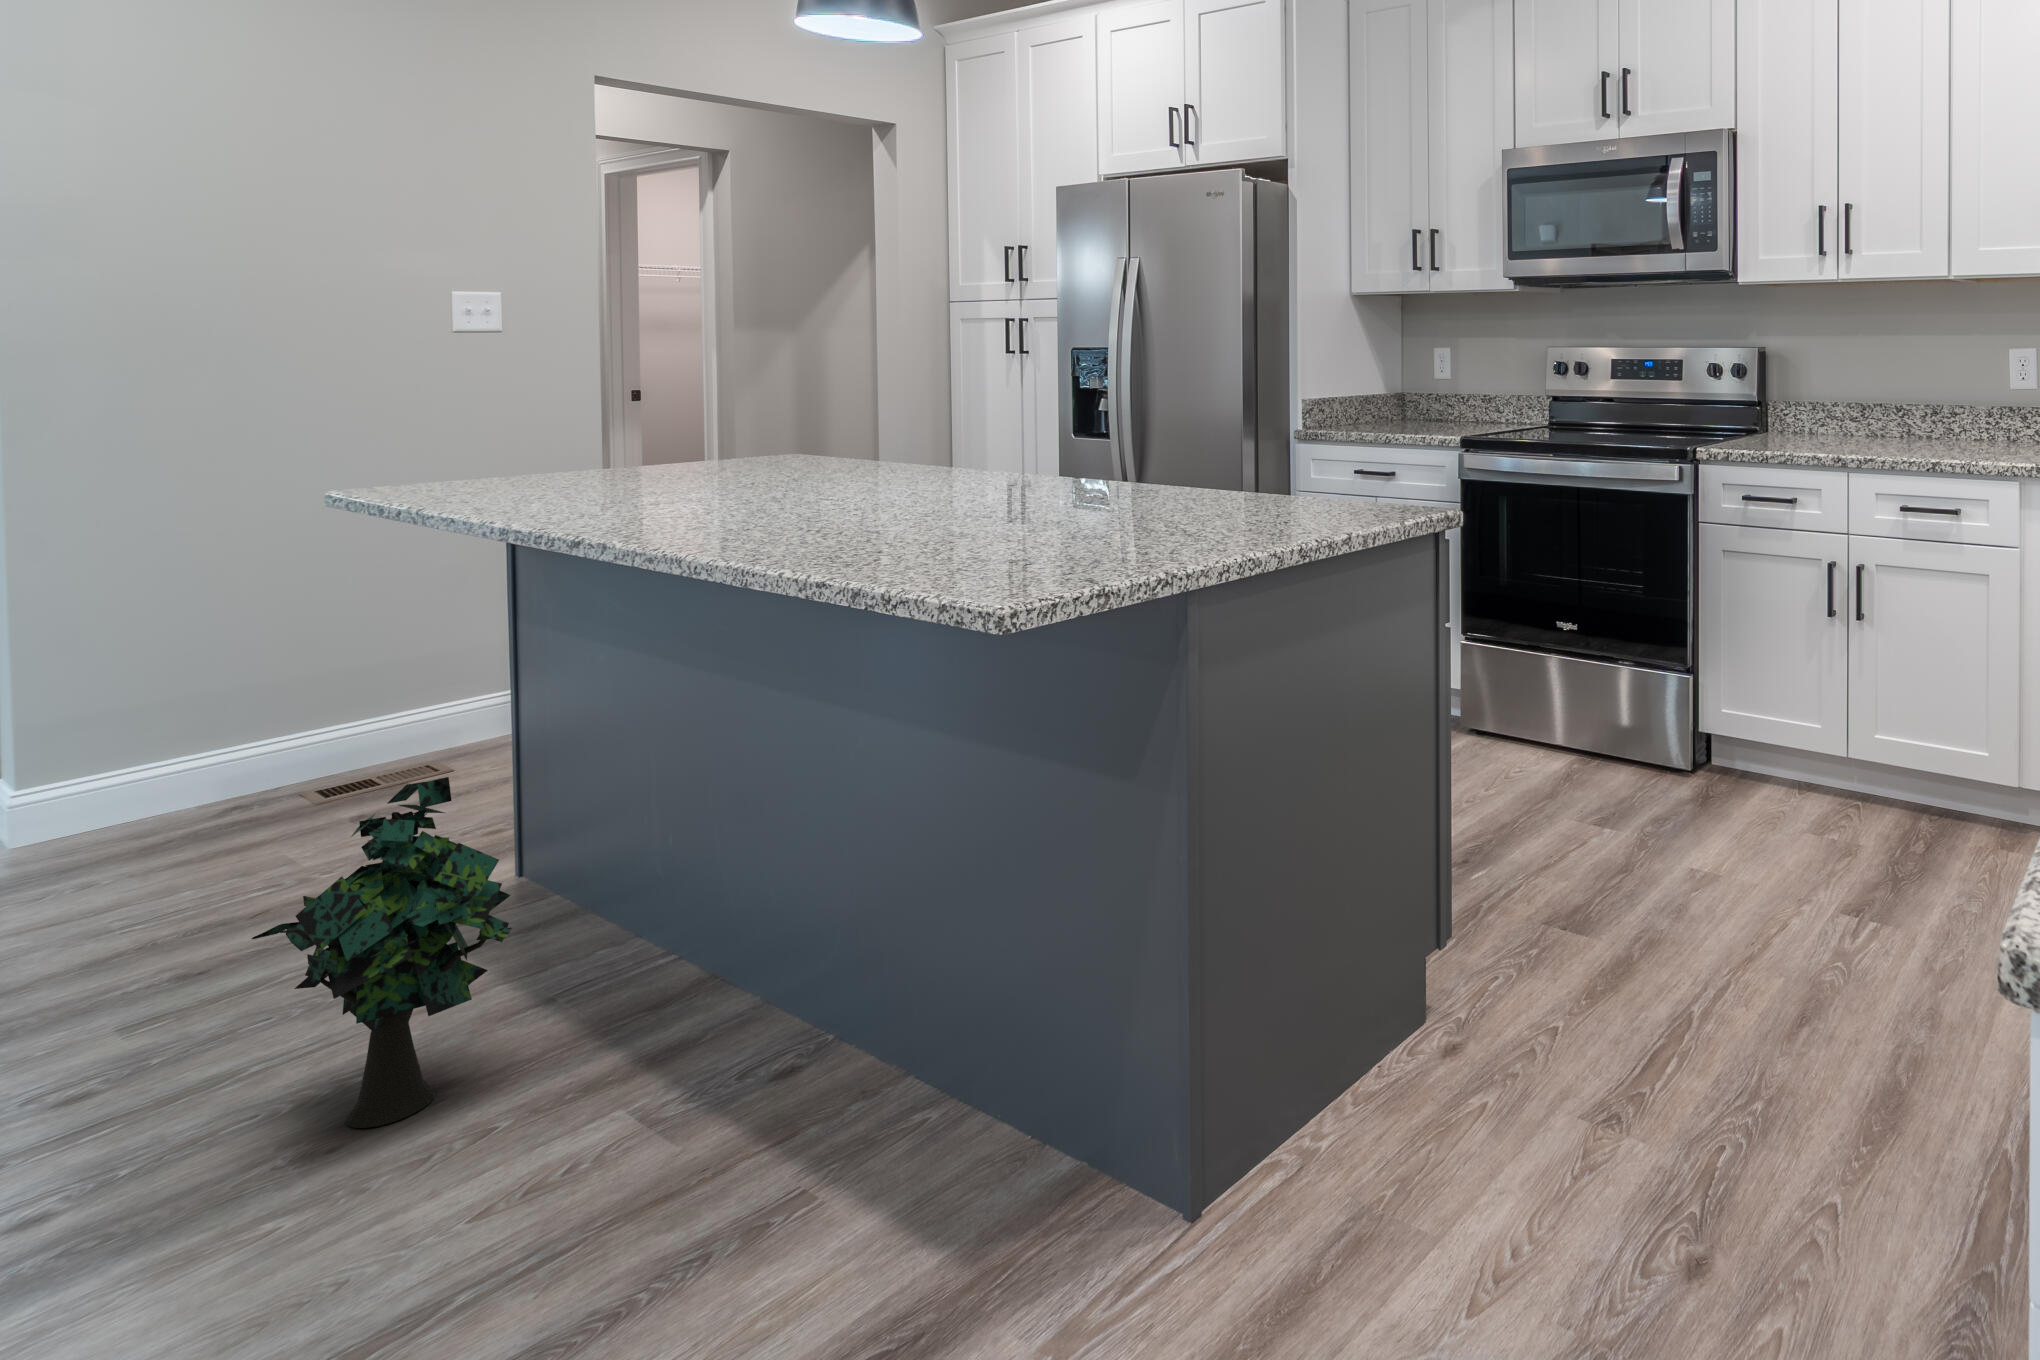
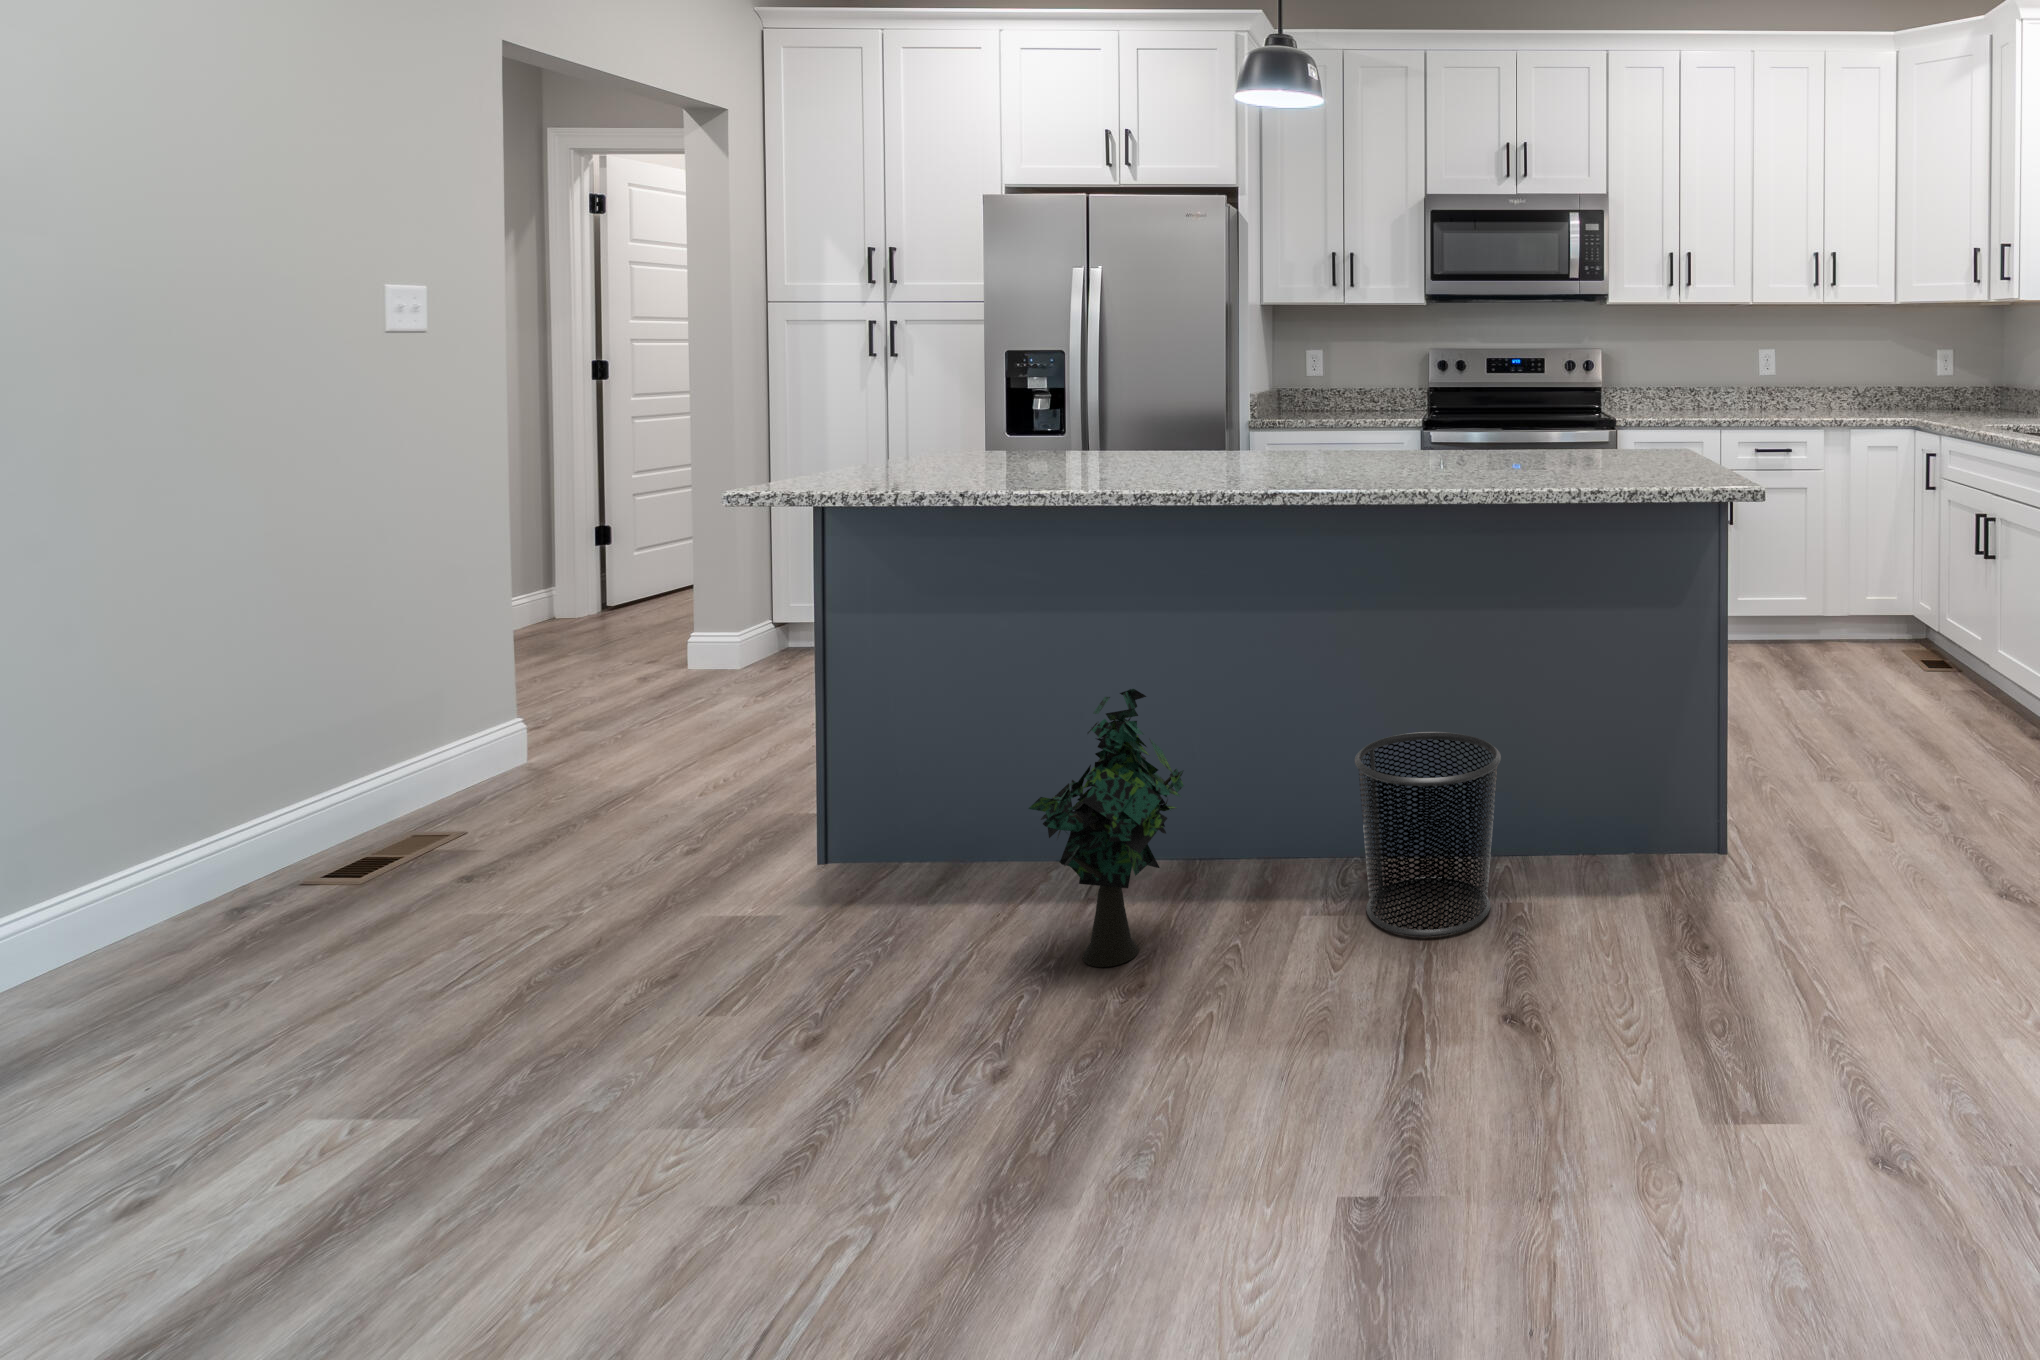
waste bin: none [594,899,847,1233] -> present [1355,732,1501,937]

